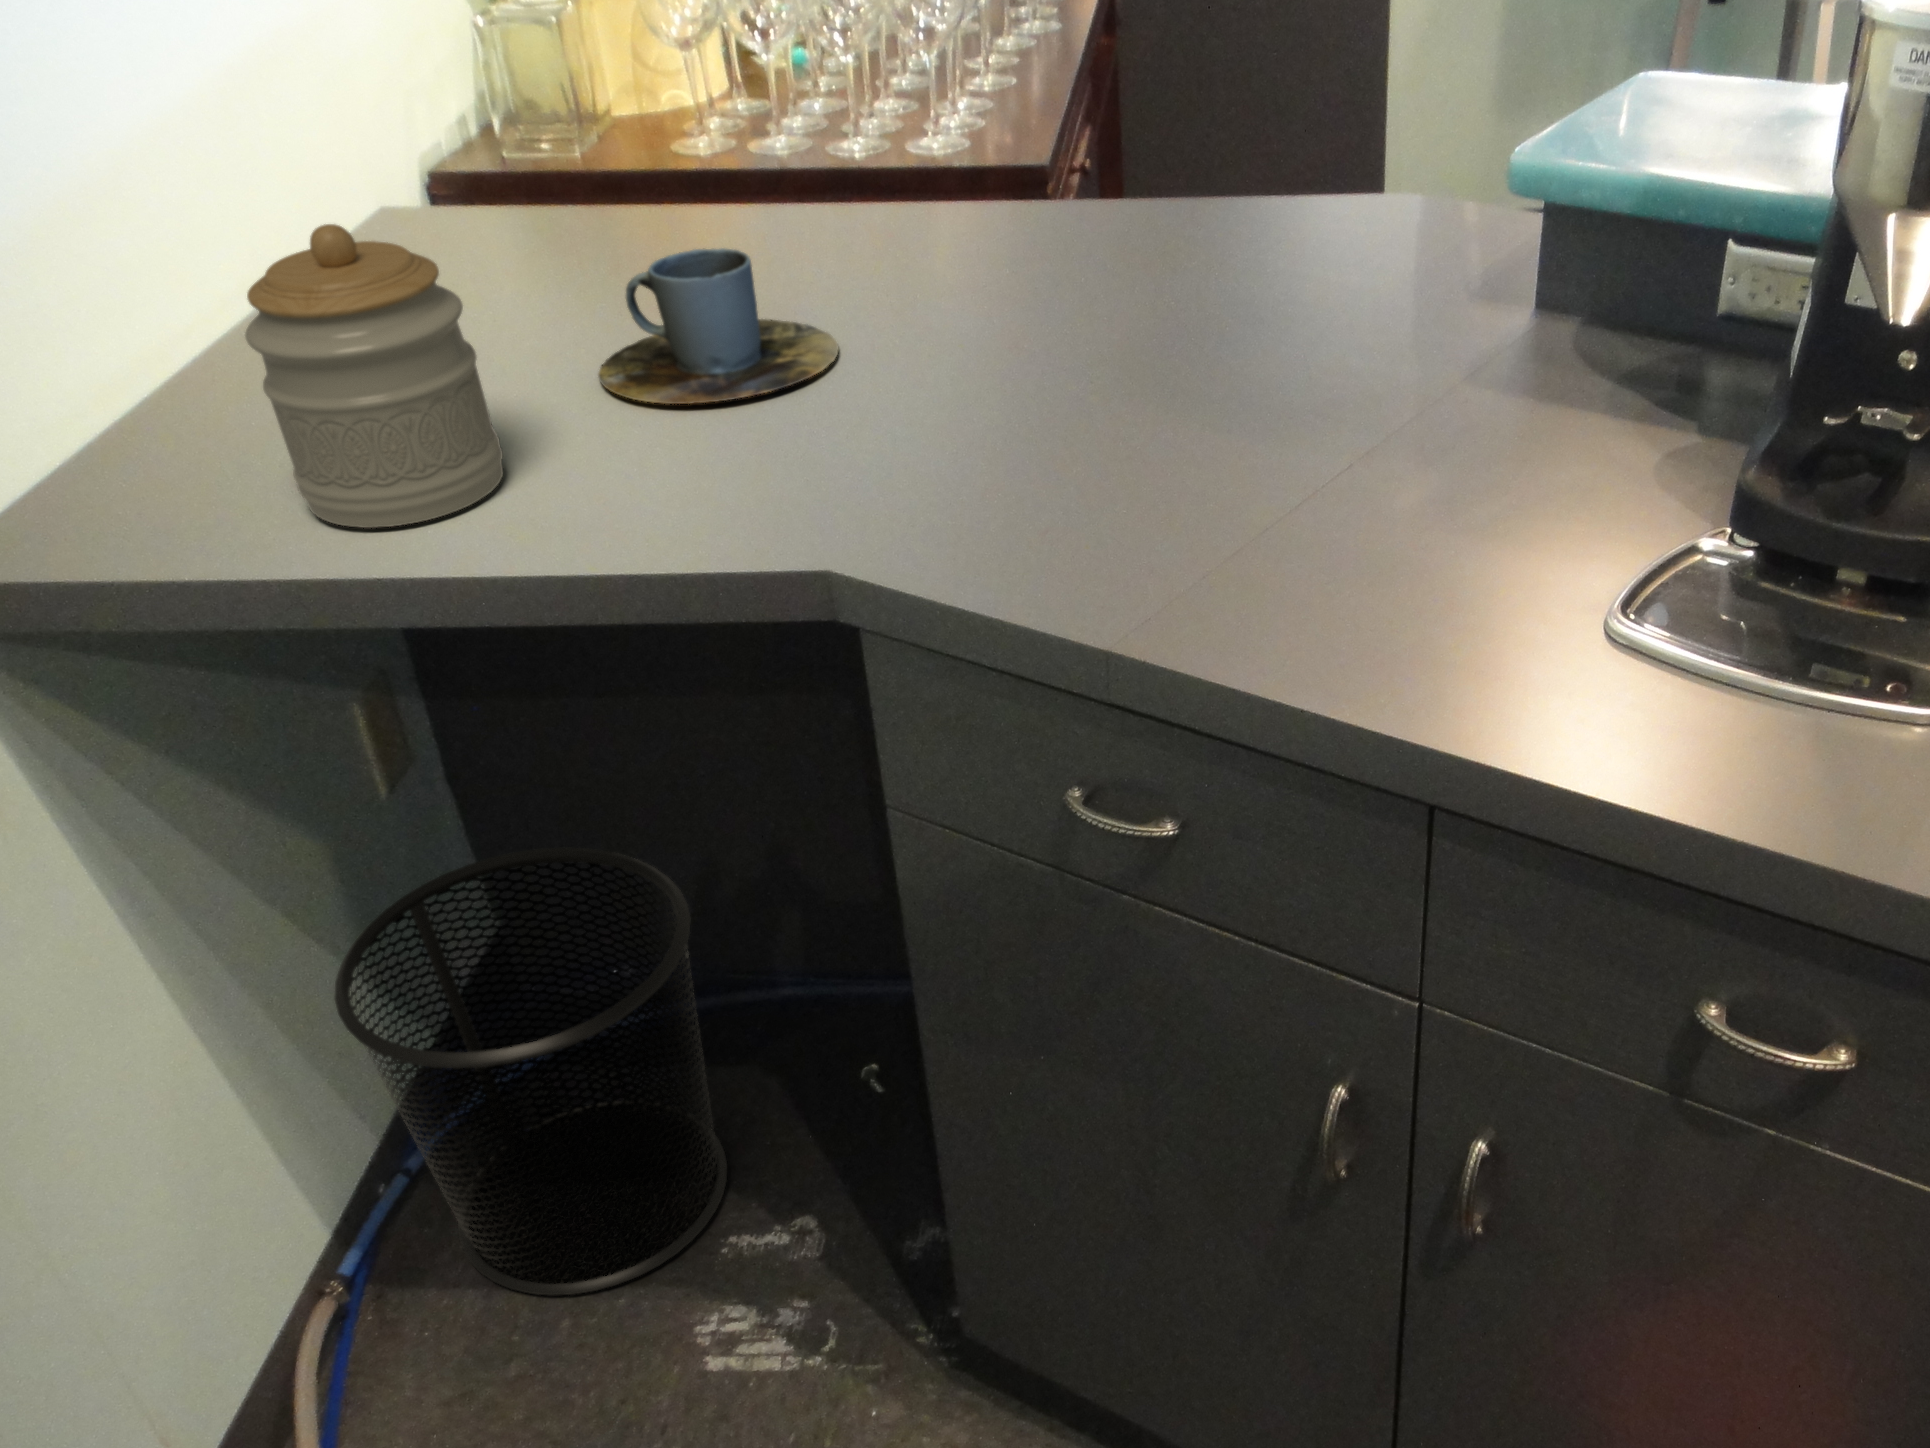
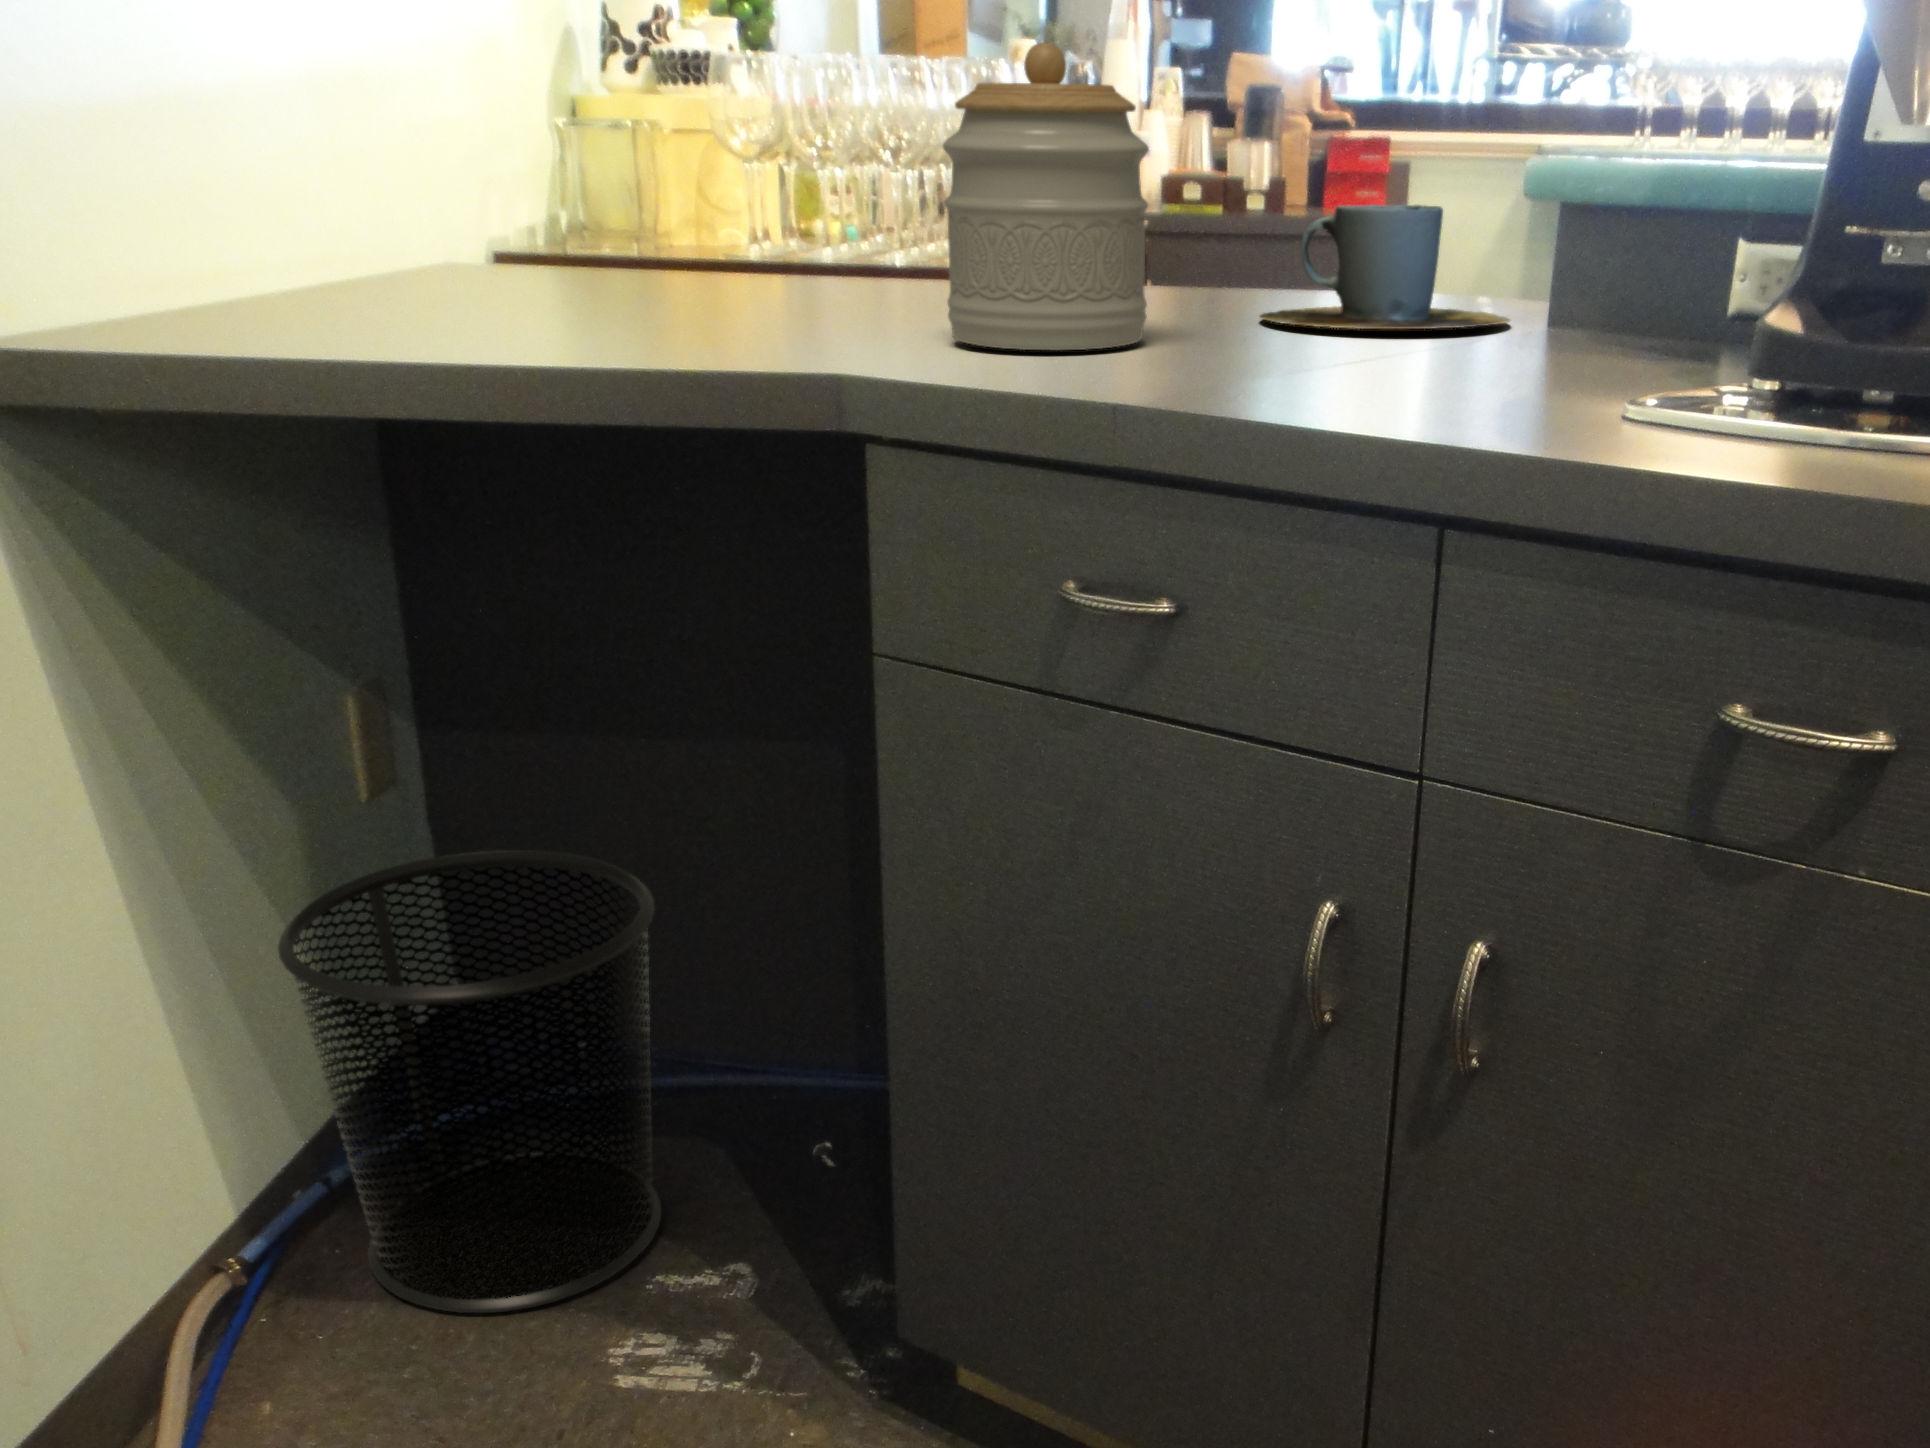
jar: present [245,224,503,528] -> present [943,43,1149,350]
cup: present [598,248,839,404] -> present [1260,205,1510,329]

